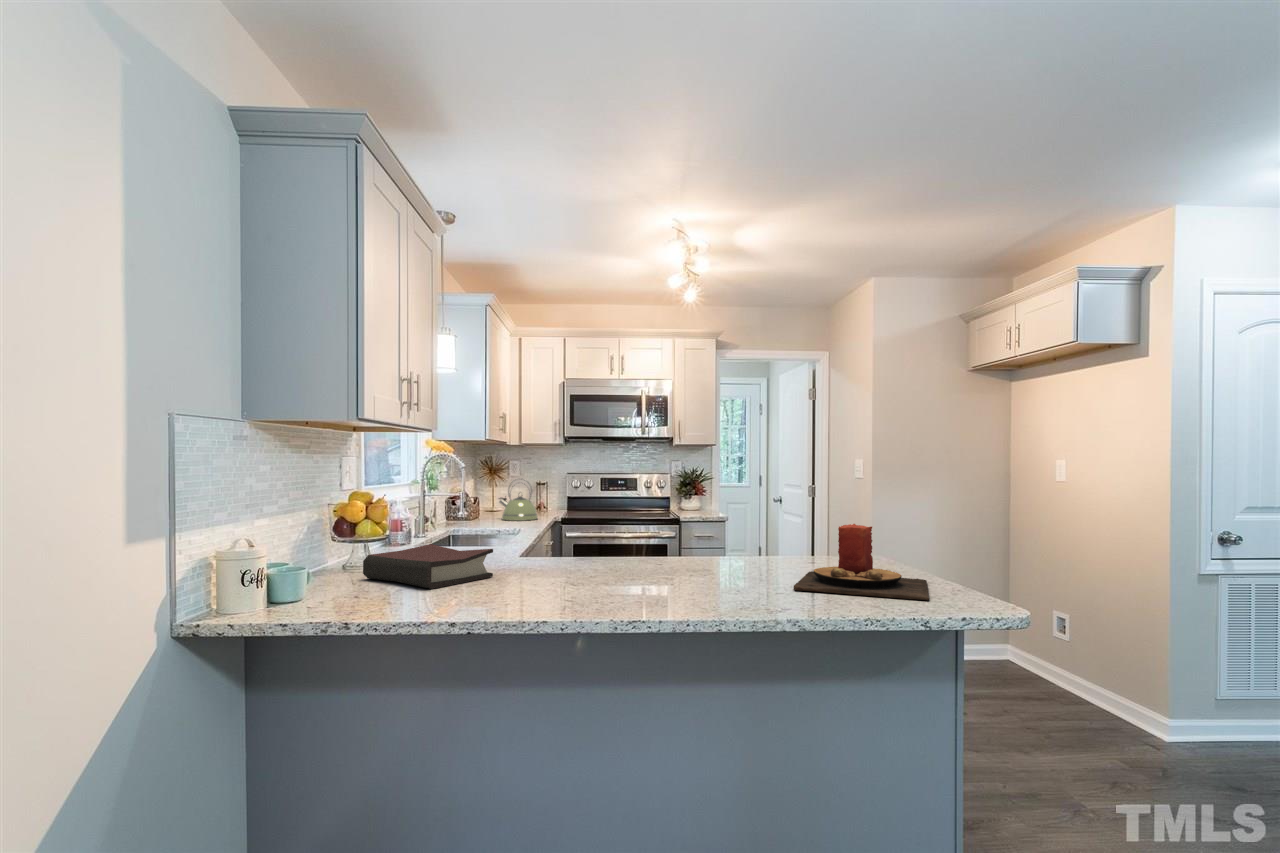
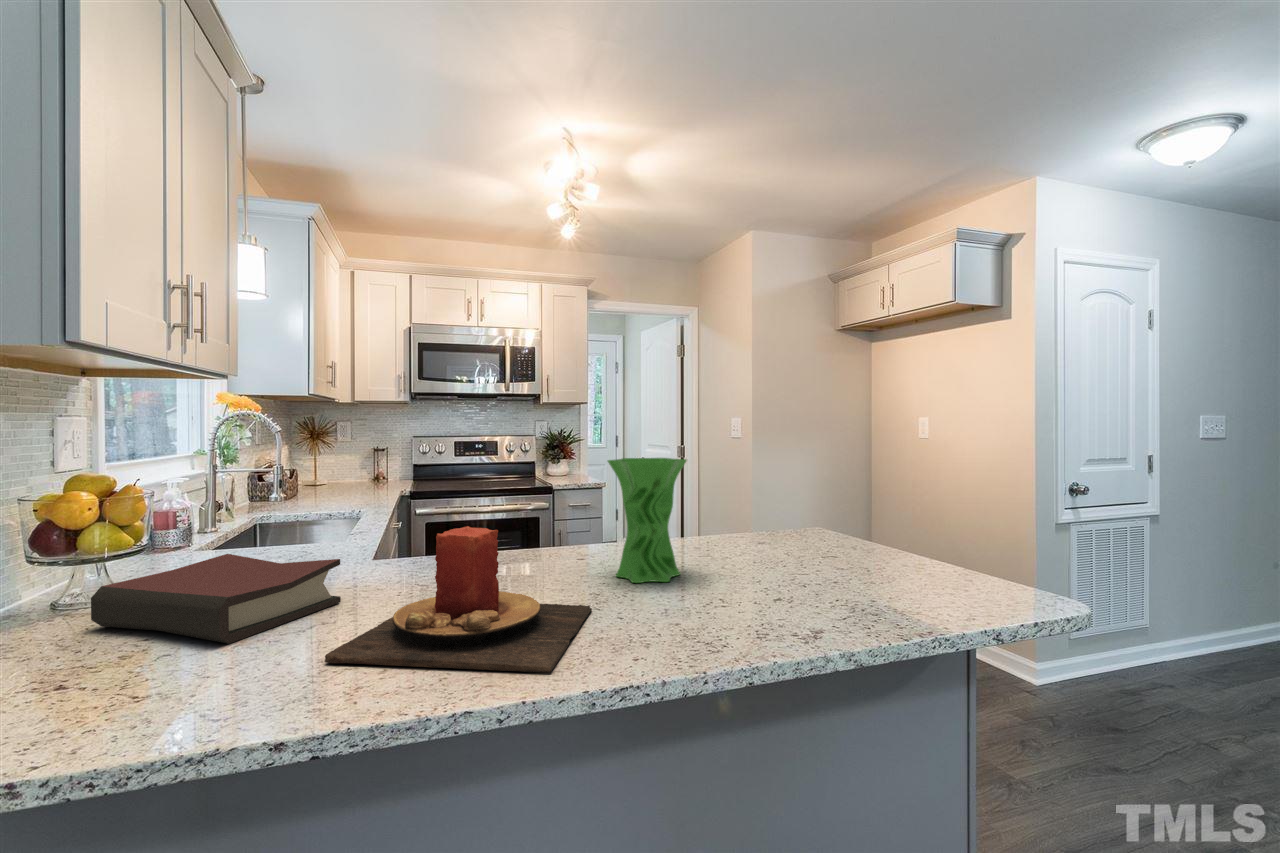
kettle: present [499,479,537,521] -> none [326,444,380,497]
vase: none [670,489,729,580] -> present [608,458,687,583]
candle: present [793,524,929,601] -> present [324,526,592,673]

